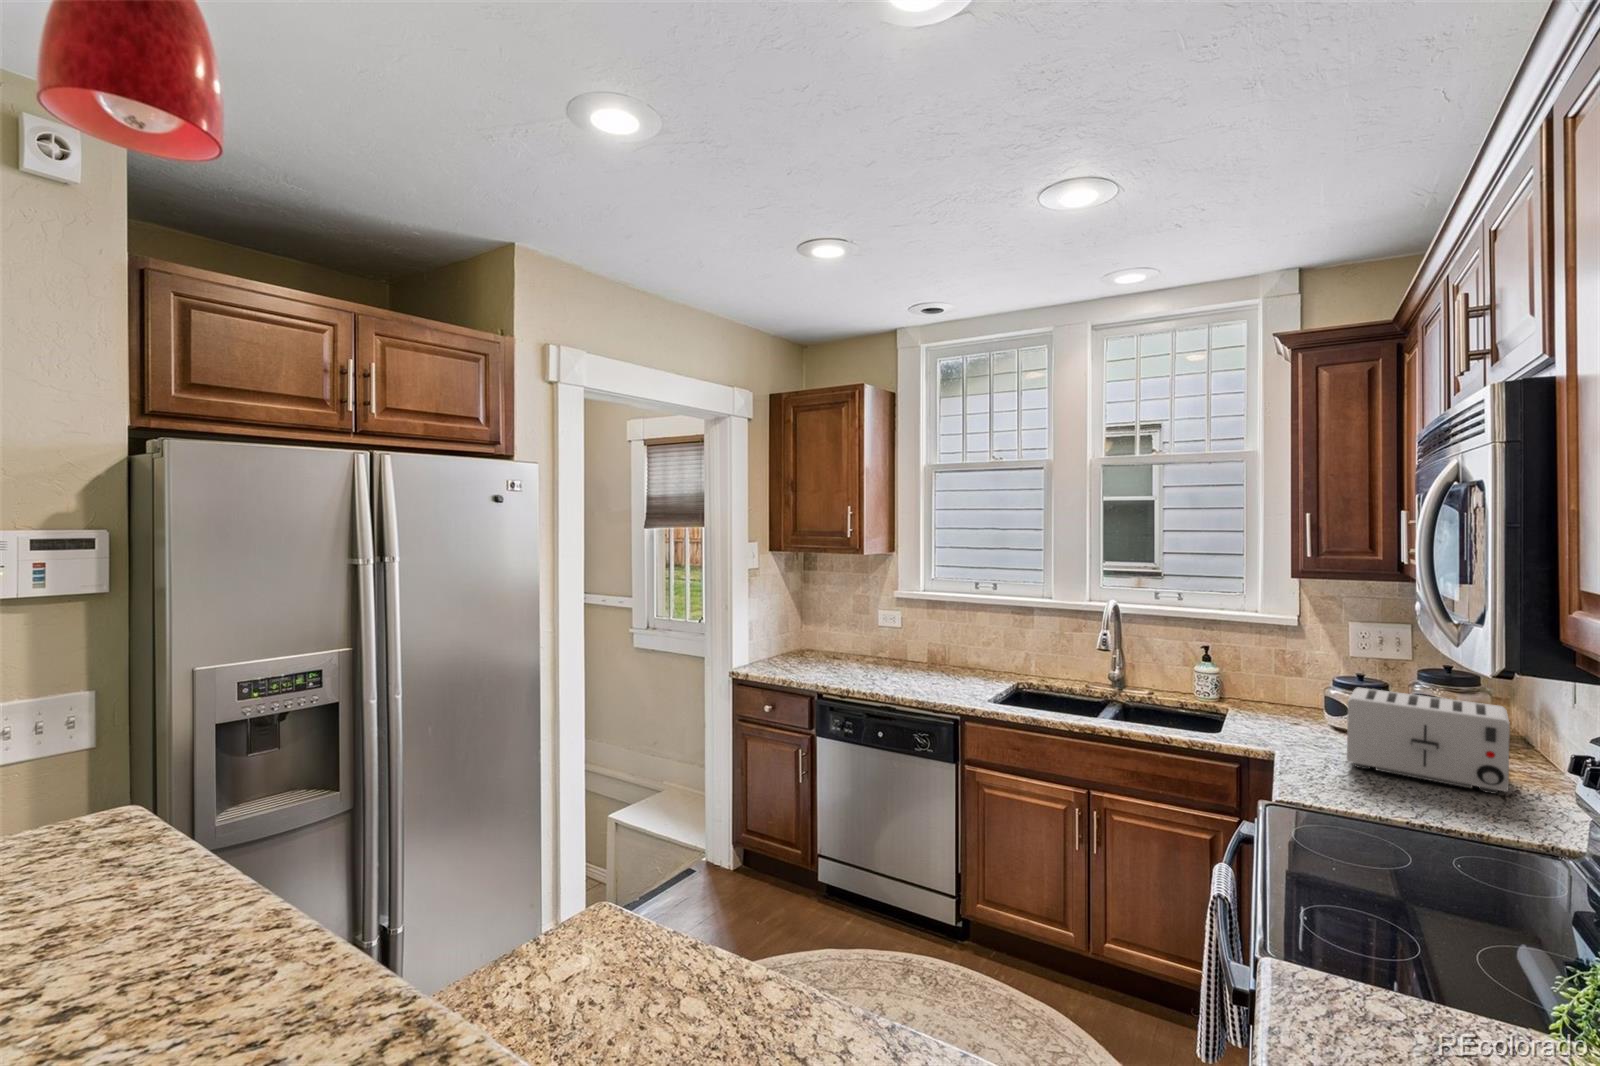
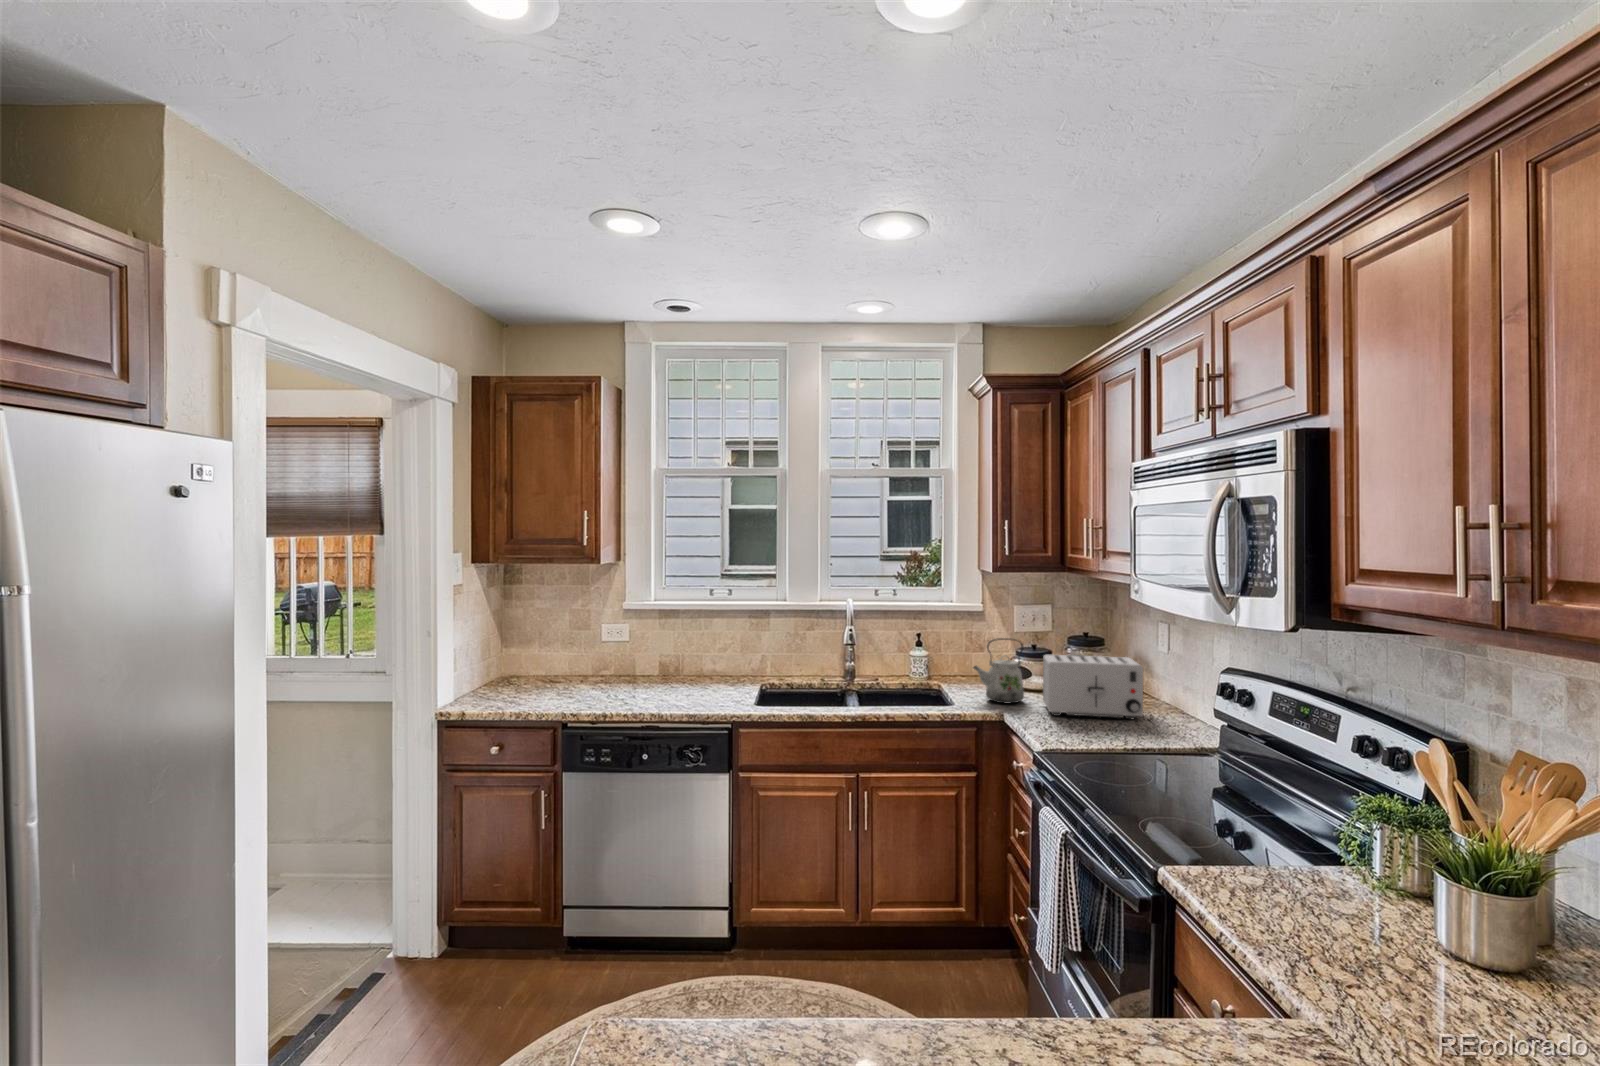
kettle: none [1253,660,1329,742] -> present [973,638,1024,703]

